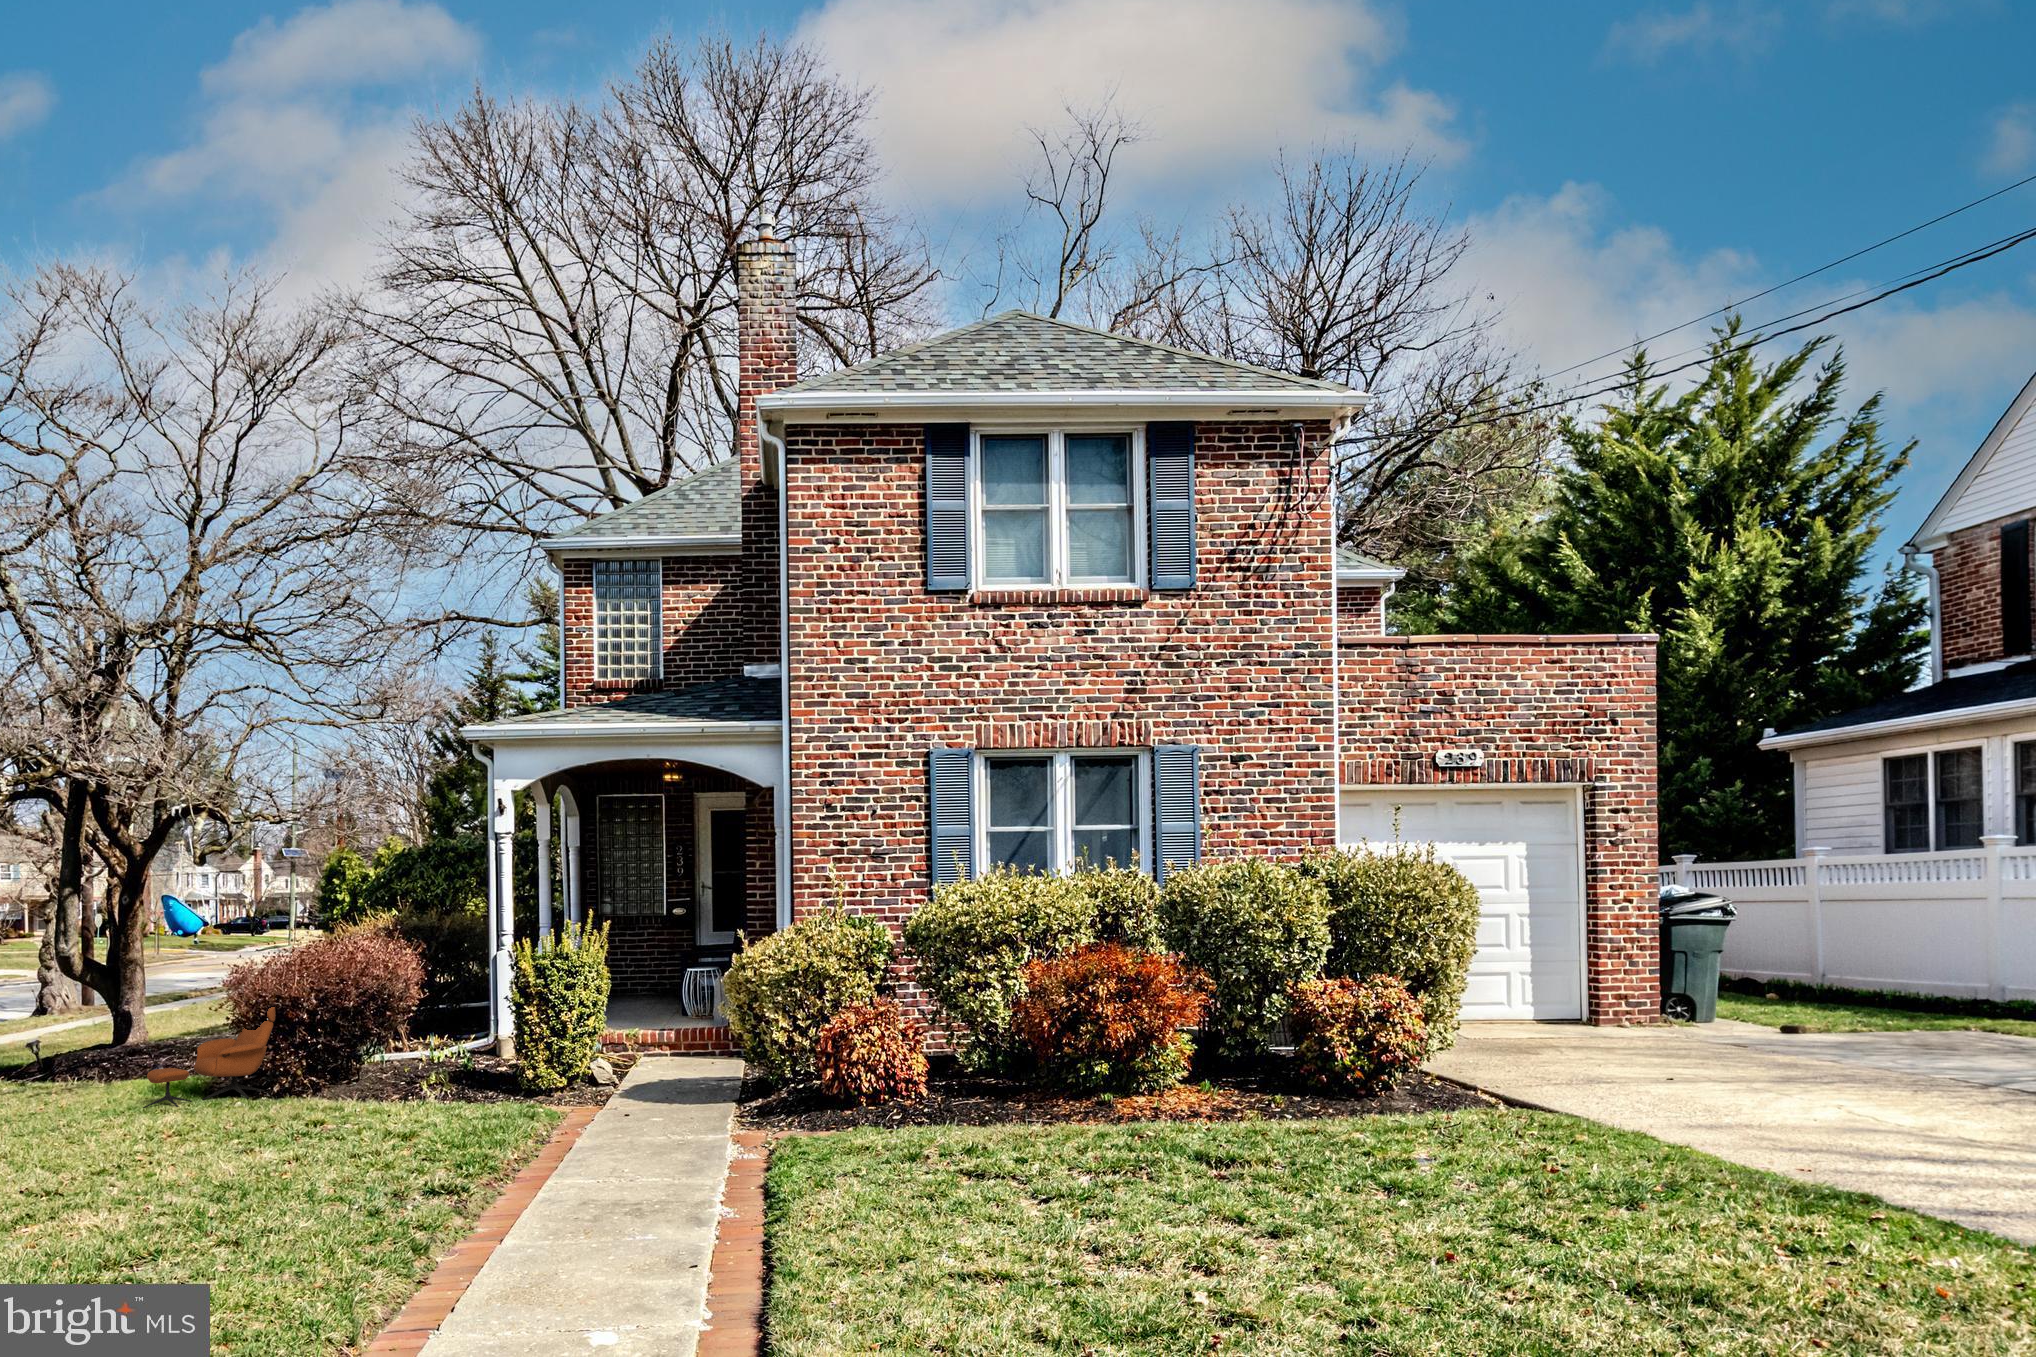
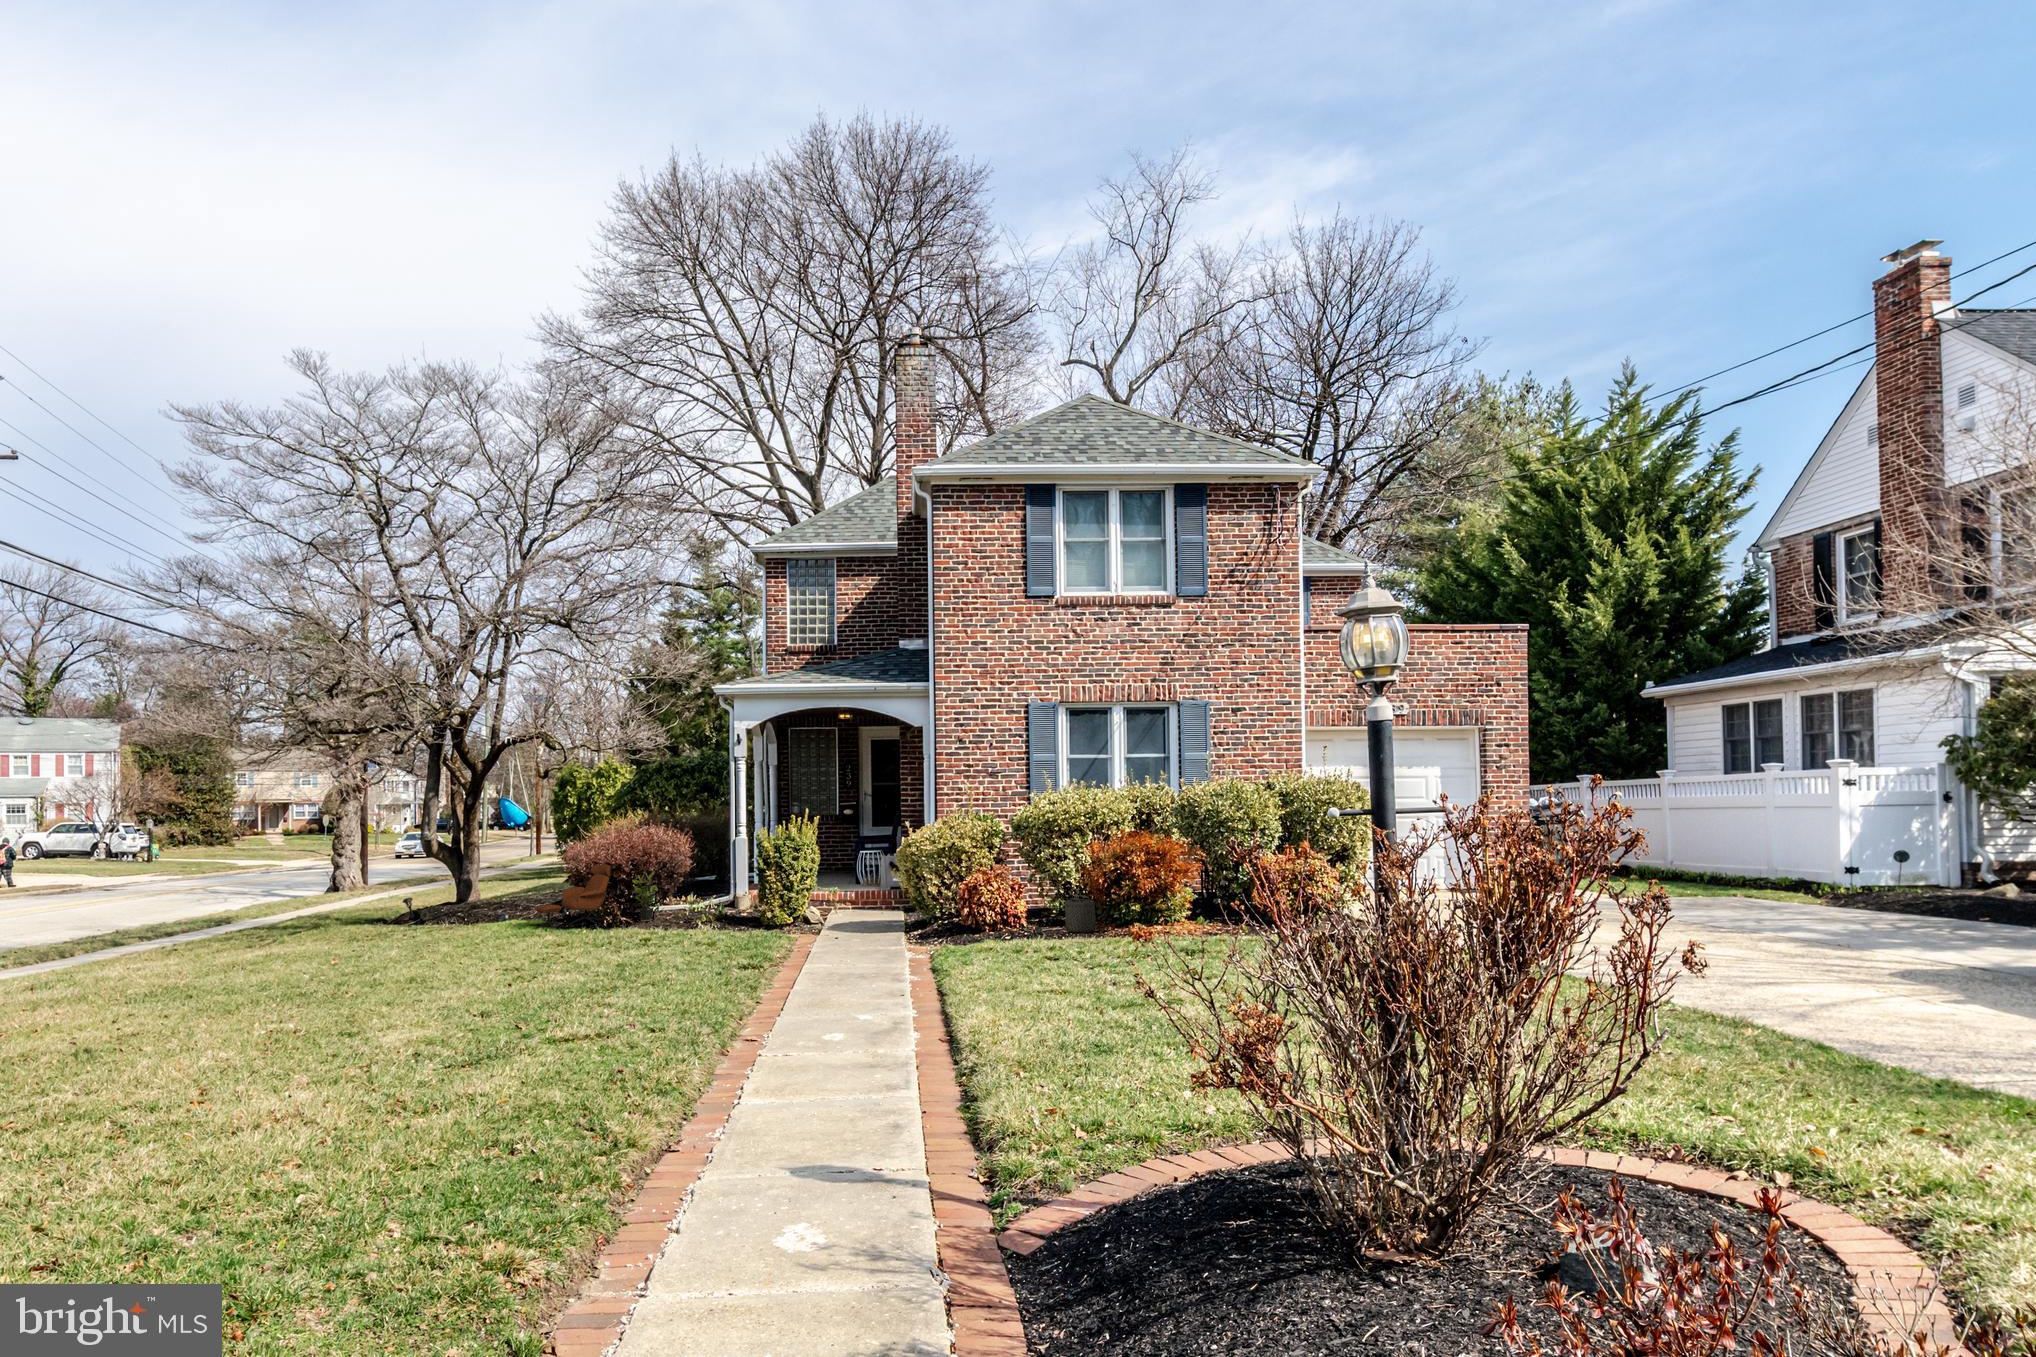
potted plant: none [309,1012,353,1093] -> present [632,871,658,922]
basket: none [984,1046,1044,1108] -> present [1065,895,1095,933]

